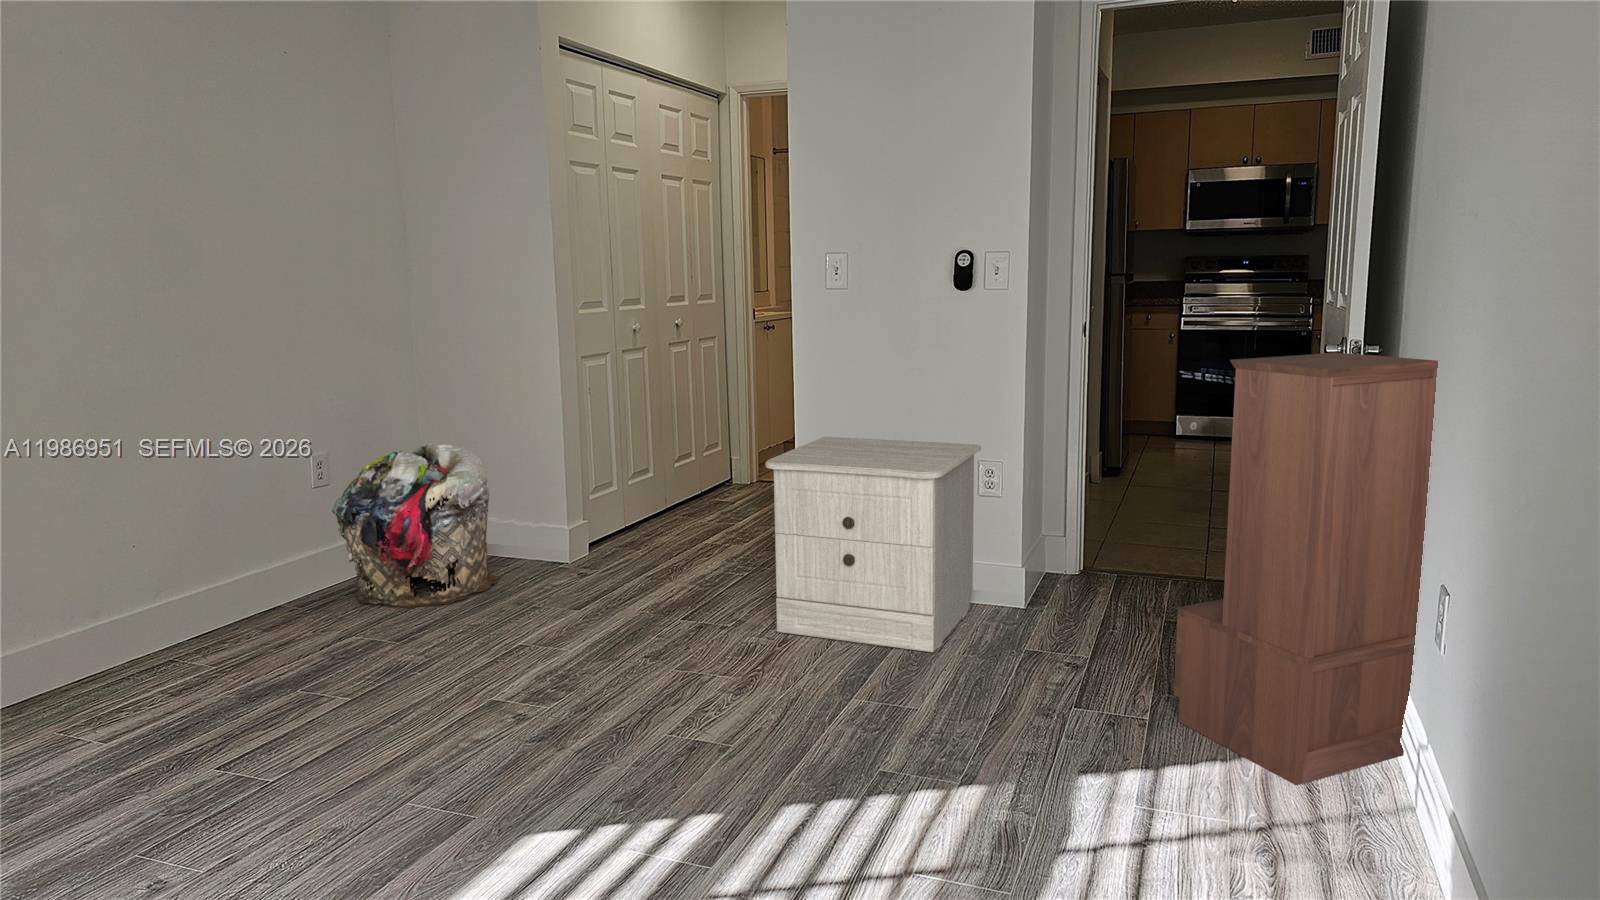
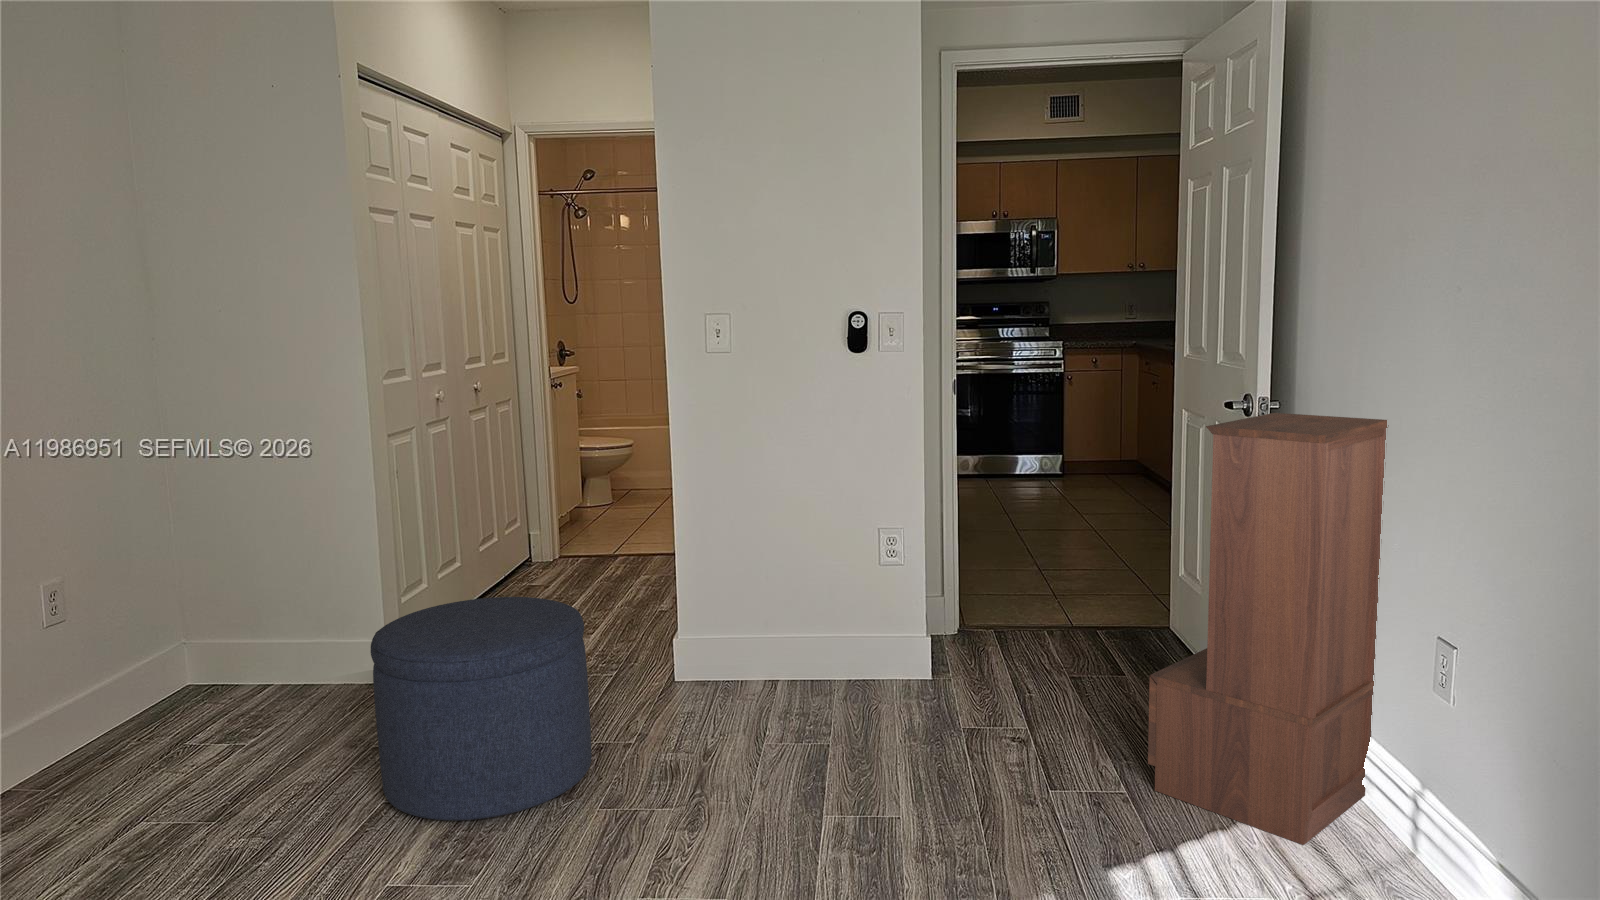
nightstand: present [765,437,981,652] -> none [672,514,880,745]
laundry basket: present [332,443,501,608] -> none [79,555,311,773]
ottoman: none [511,491,689,664] -> present [371,597,592,820]

